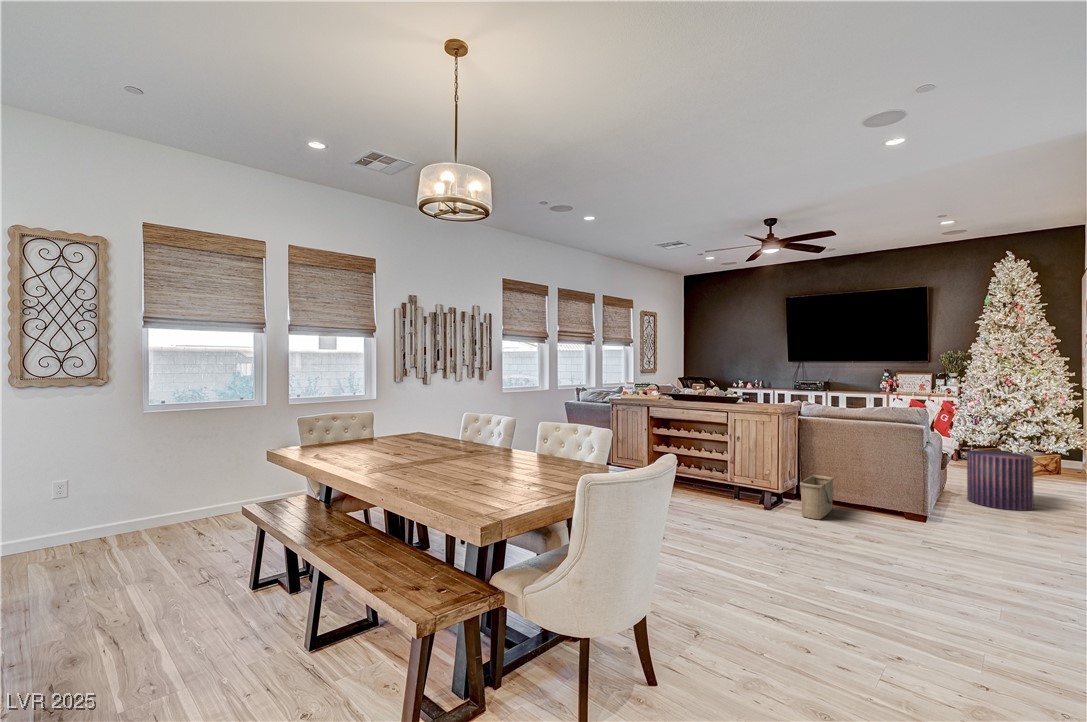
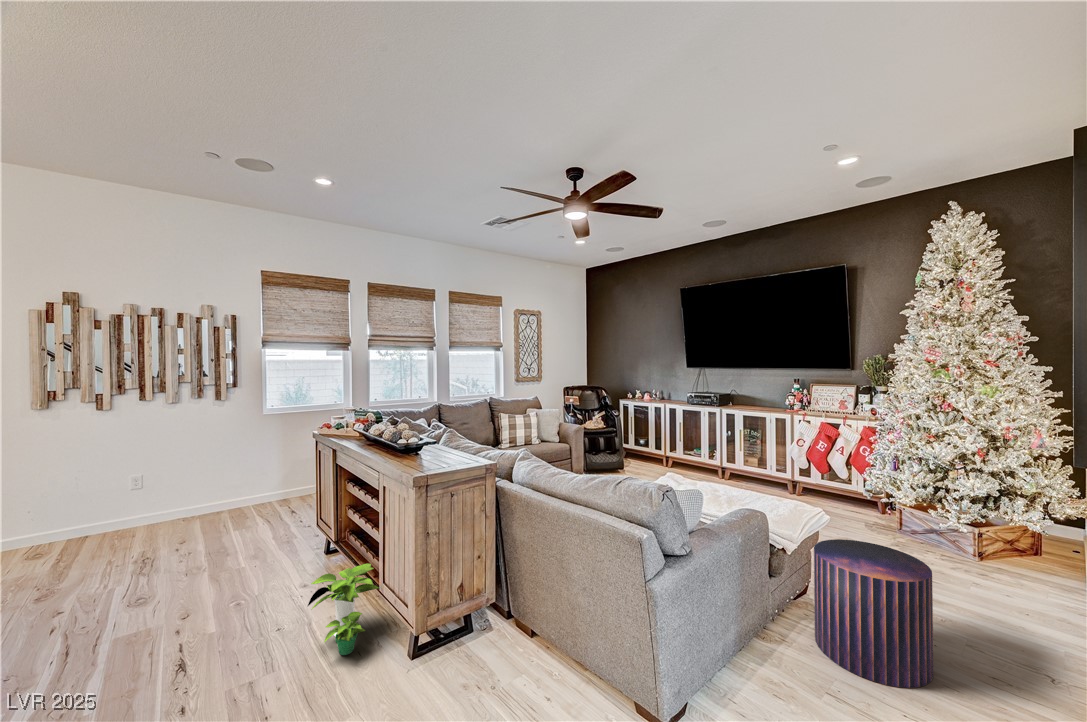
potted plant: none [696,470,746,513] -> present [308,564,379,655]
basket: present [800,475,834,519] -> none [435,584,530,694]

